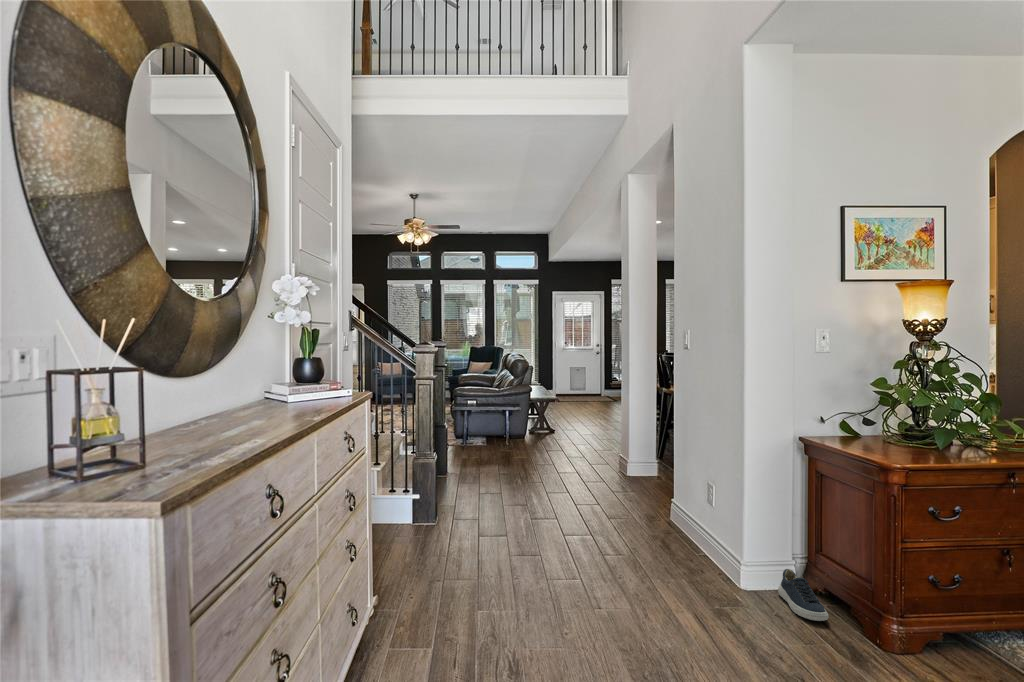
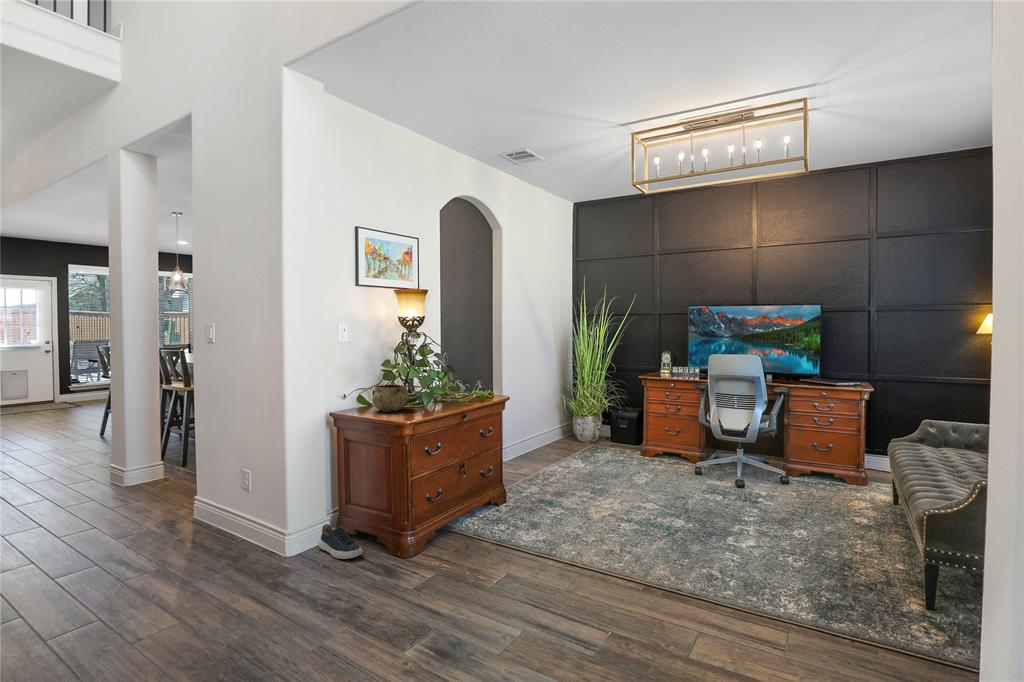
decorative bowl: none [853,411,910,448] -> present [372,384,409,412]

